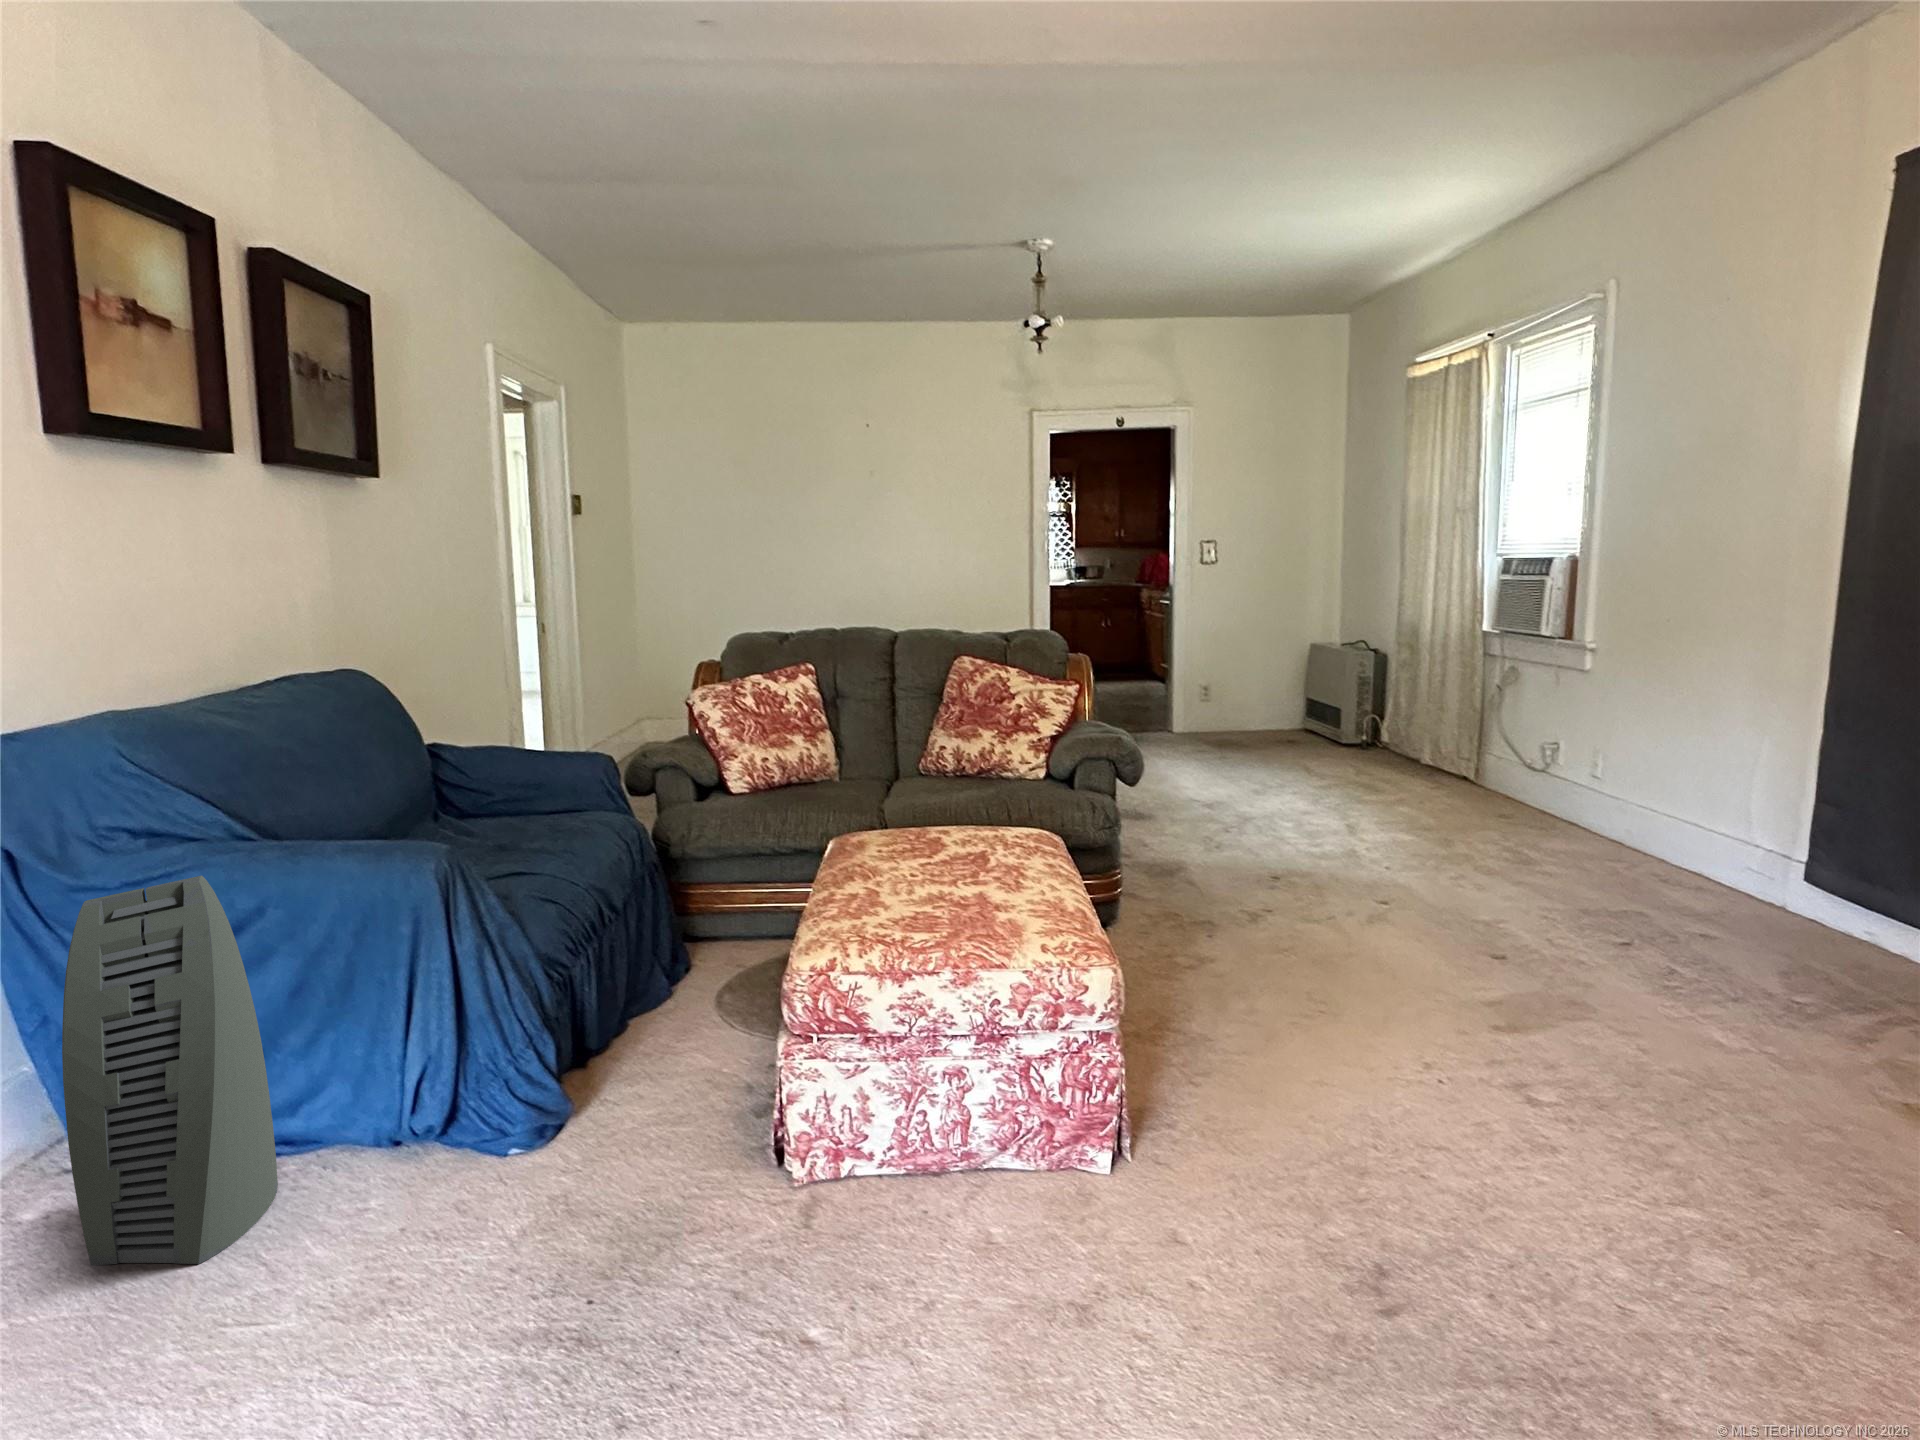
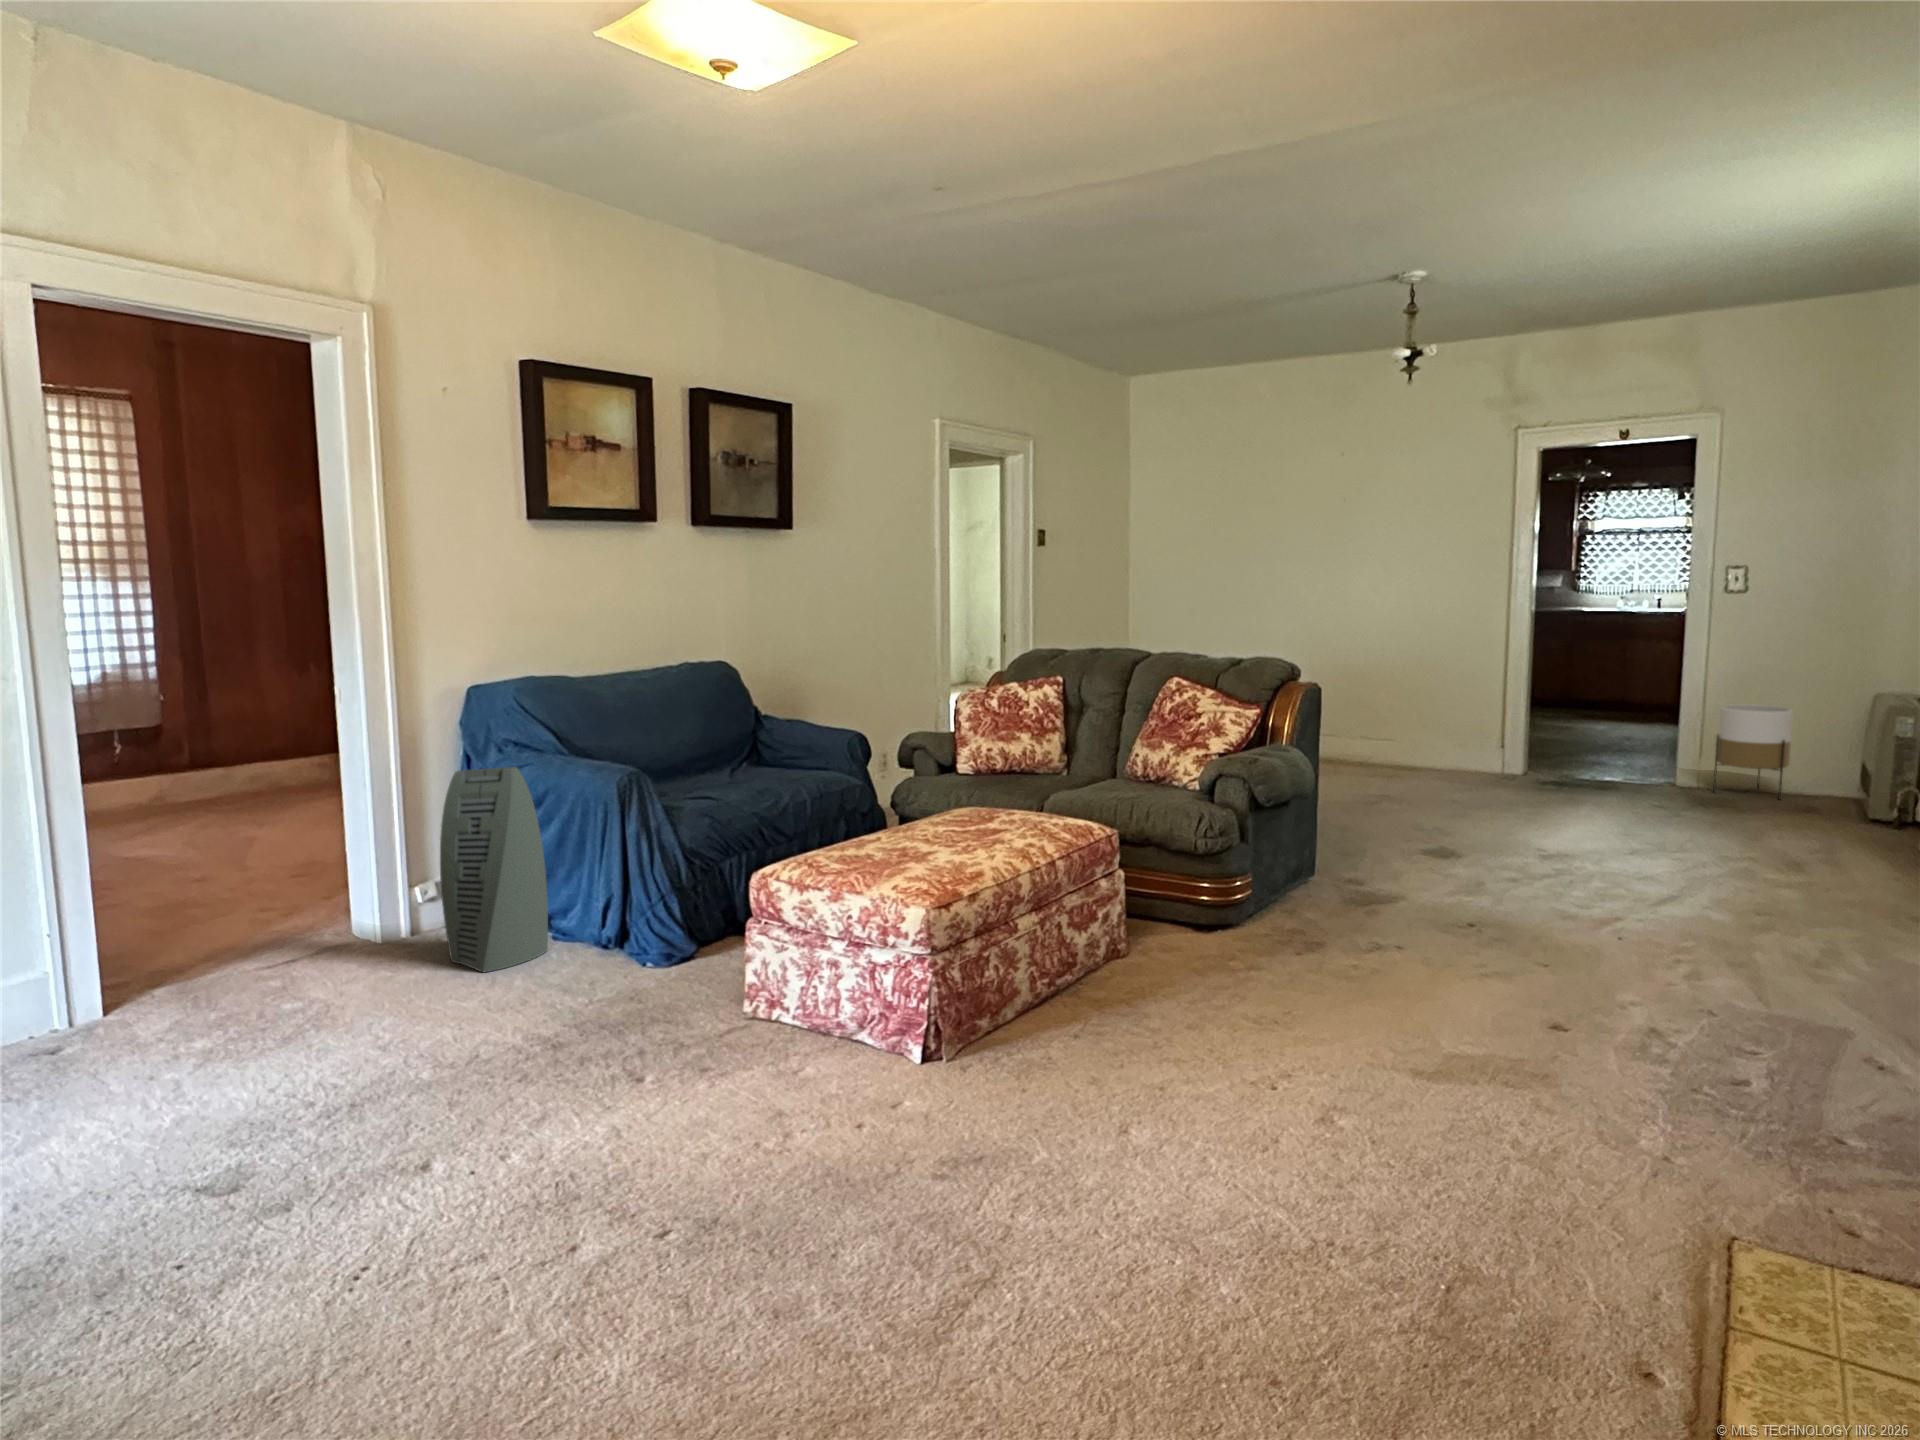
planter: none [1209,660,1260,734] -> present [1713,704,1793,799]

